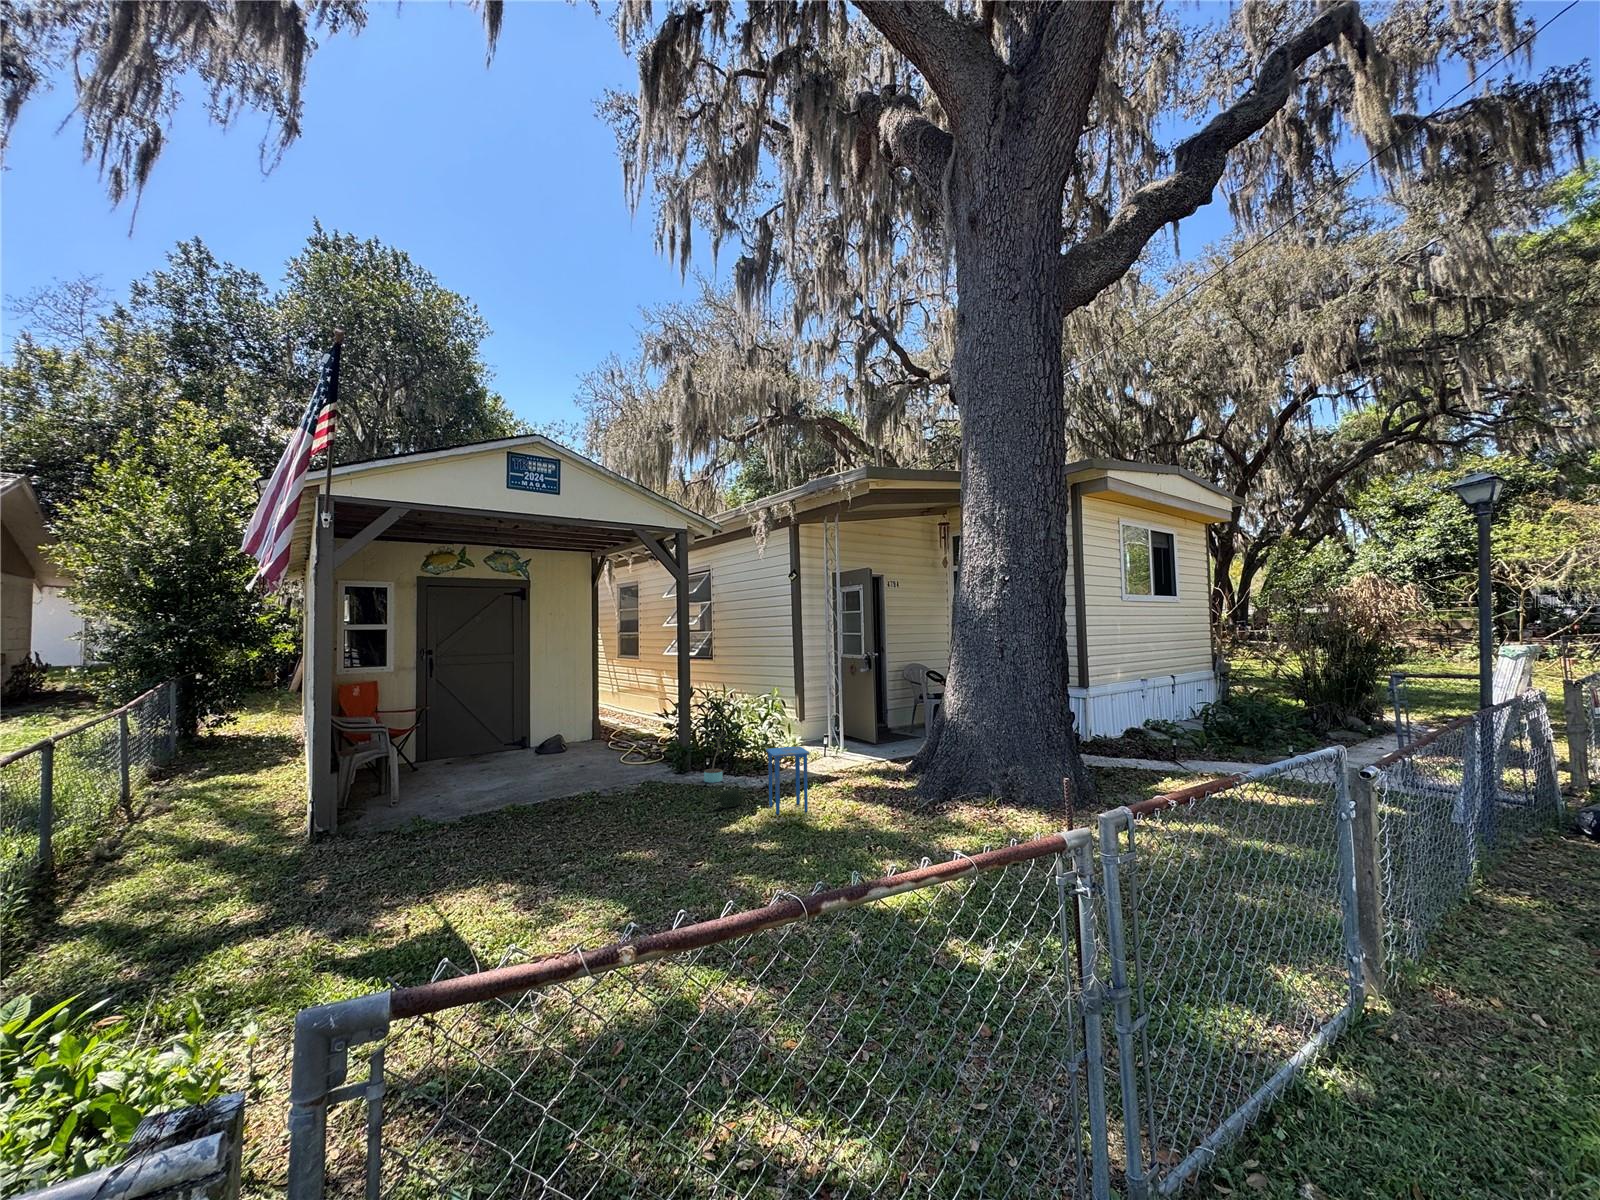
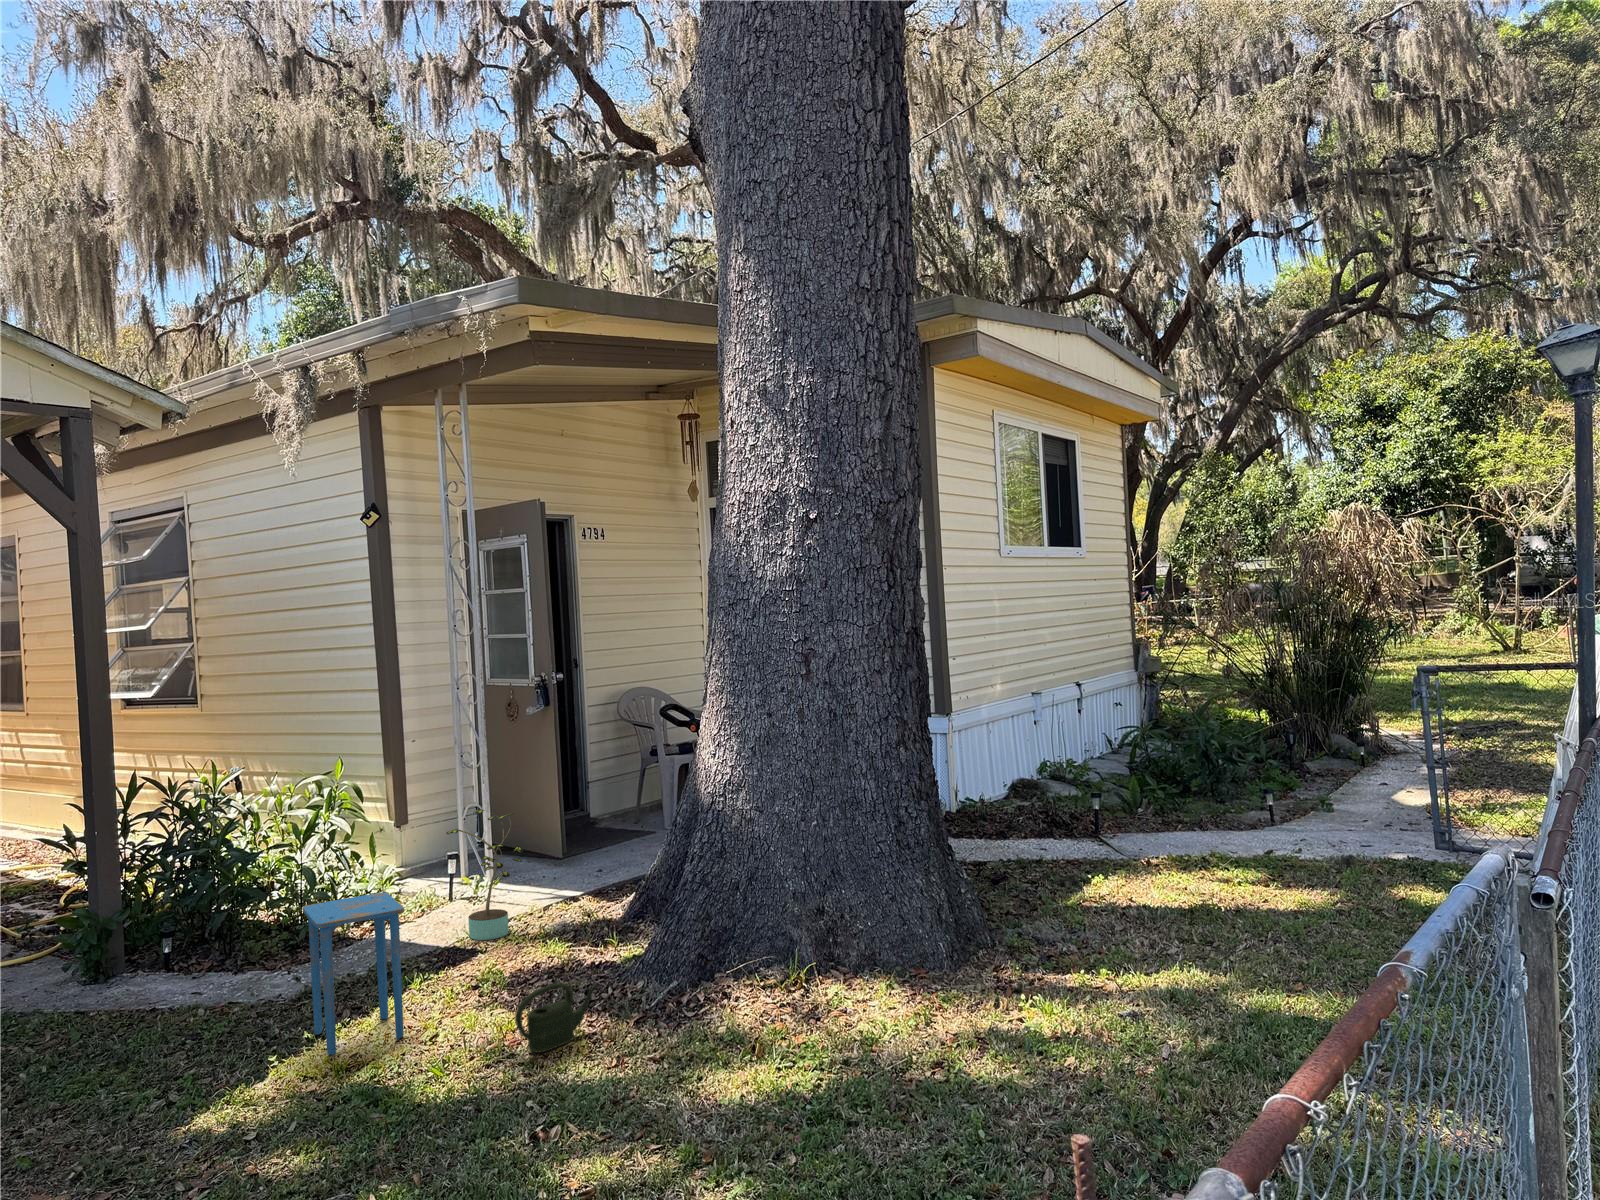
potted plant: present [695,720,730,783] -> present [447,809,523,940]
watering can: present [715,782,748,808] -> present [515,983,598,1053]

